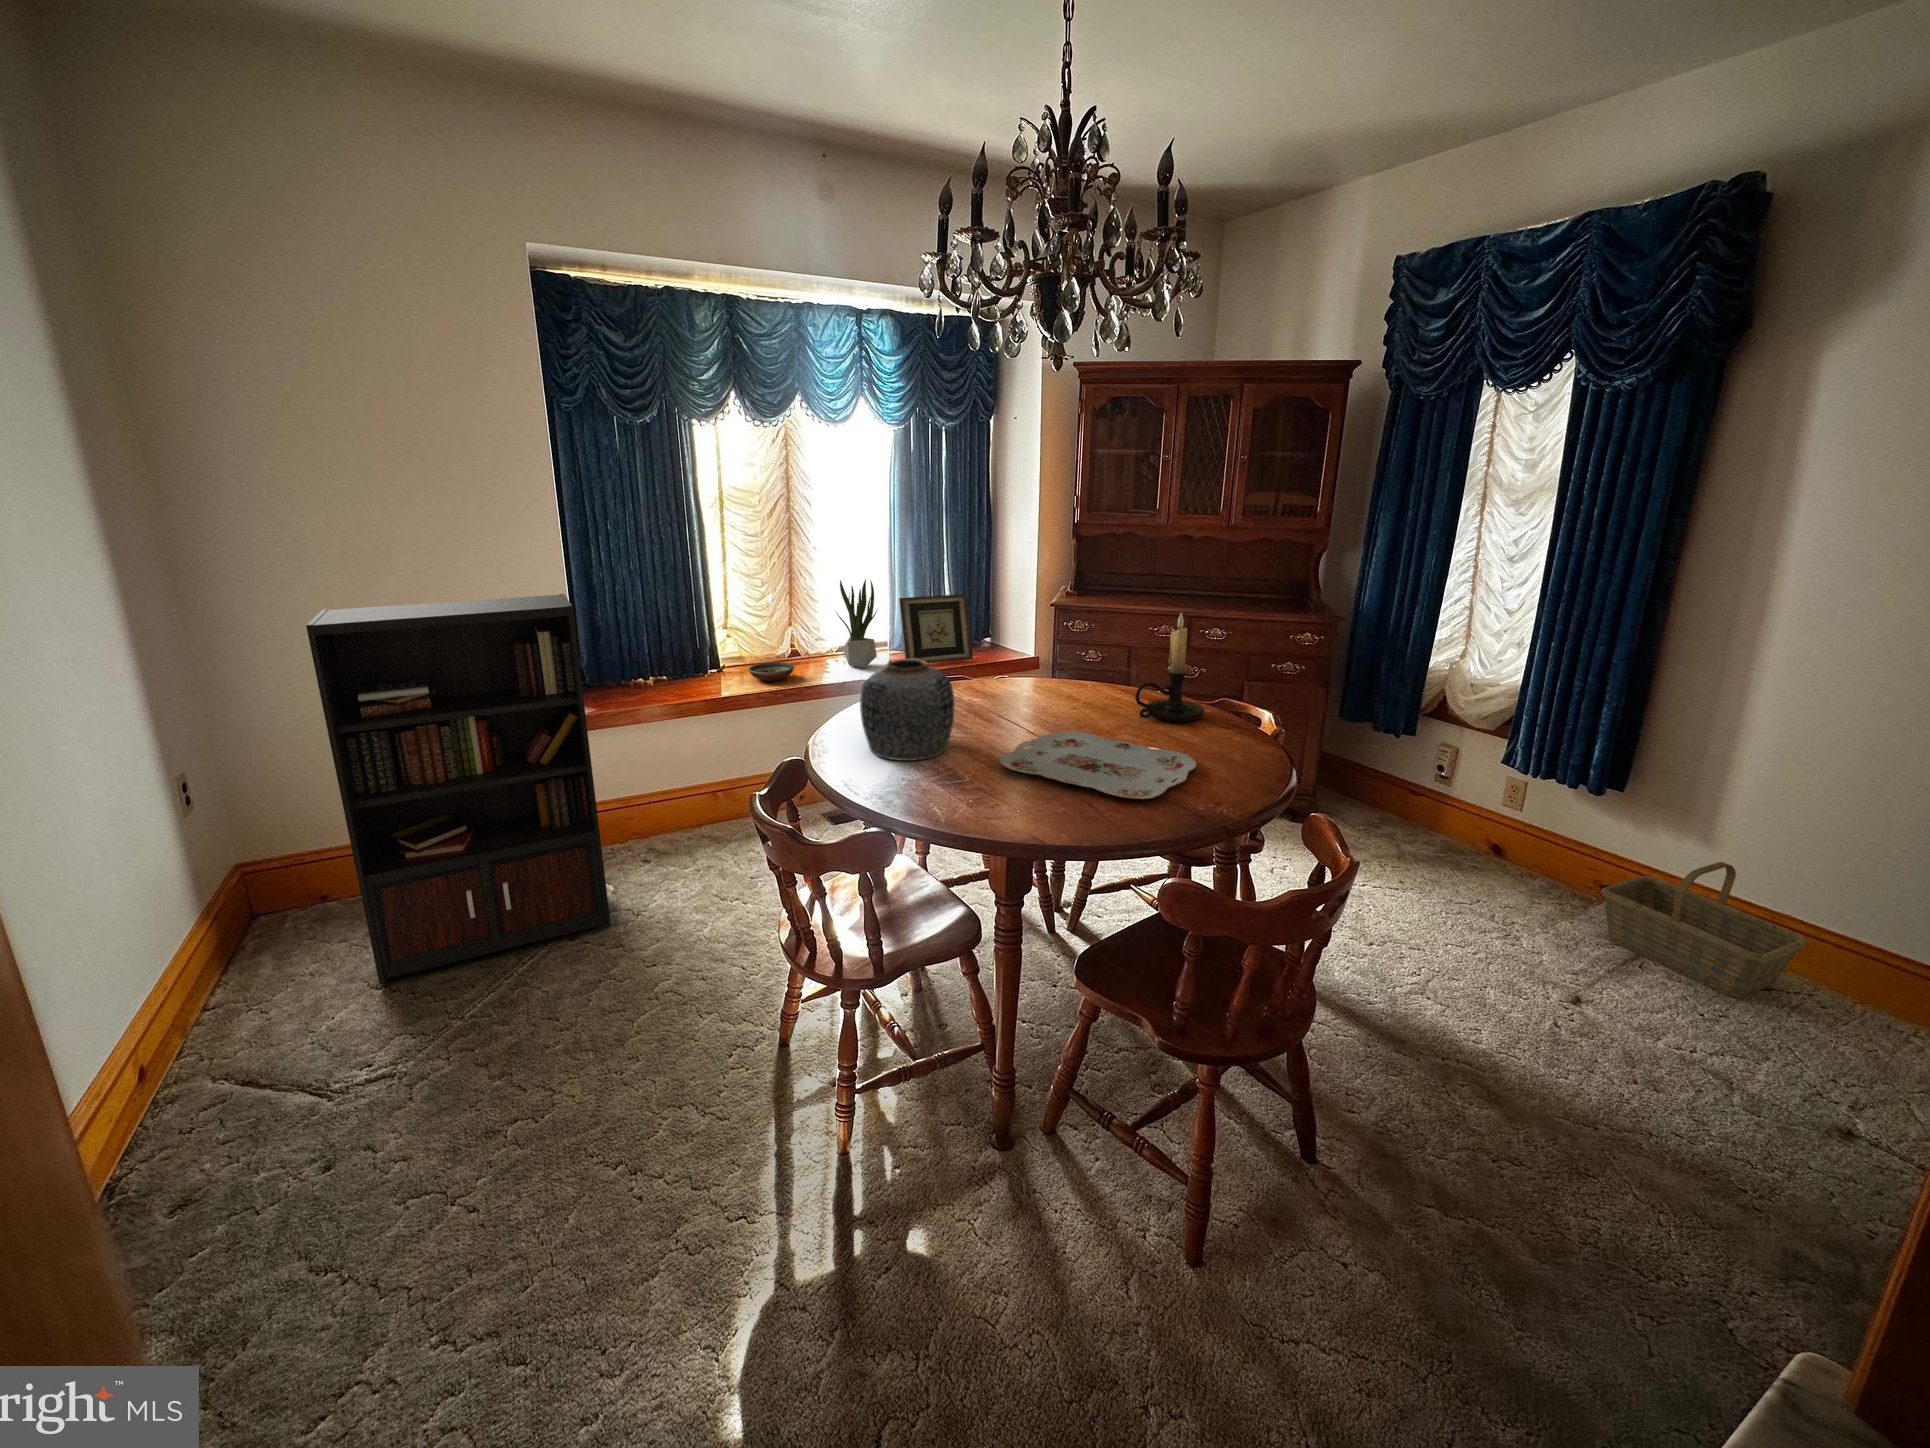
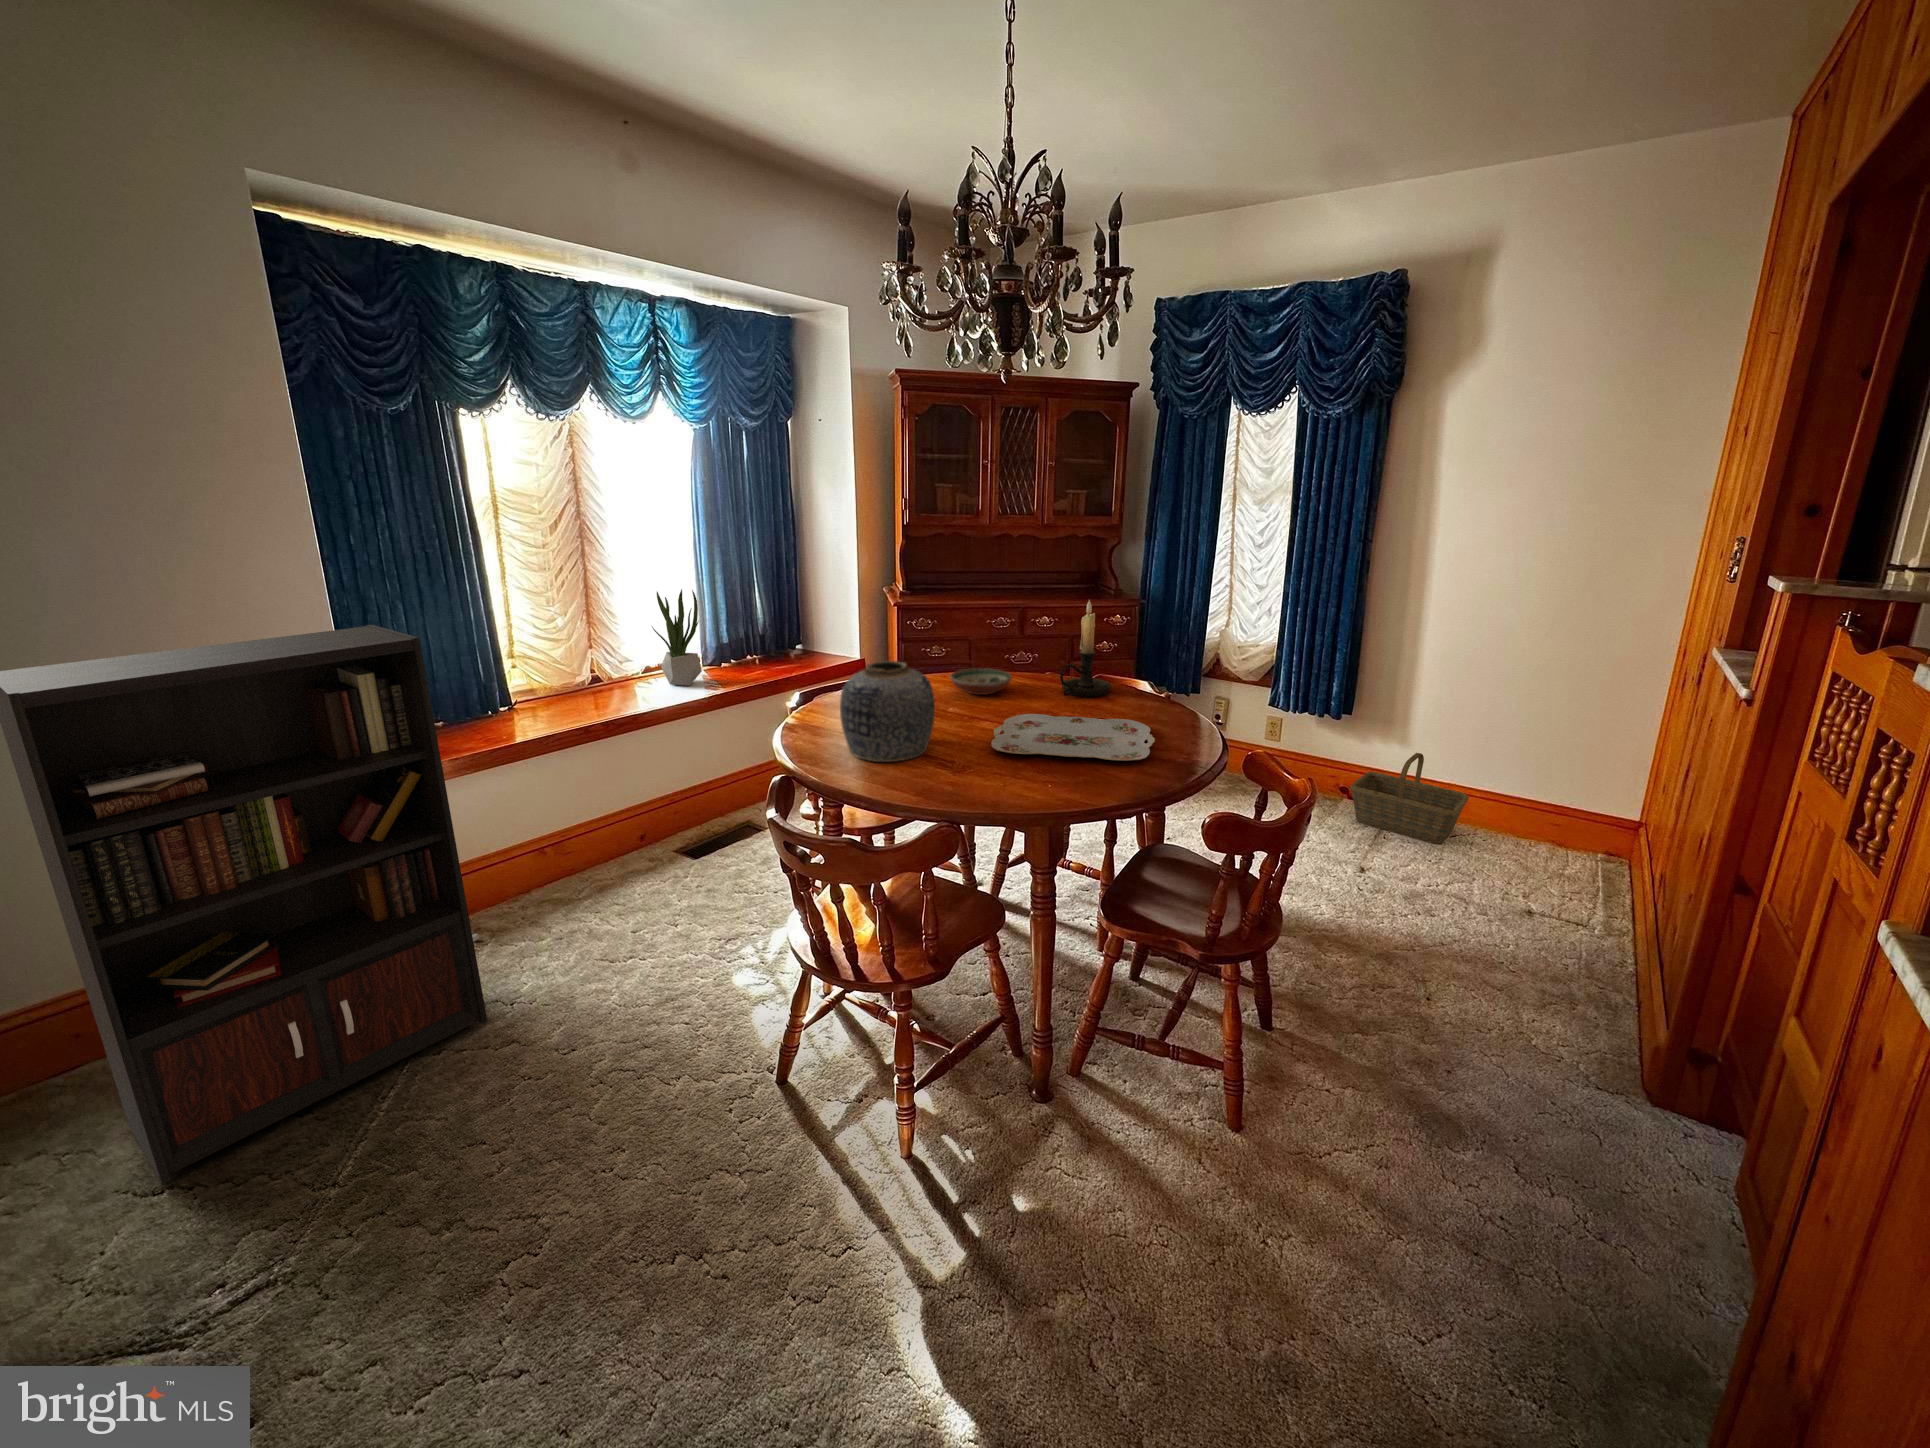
picture frame: present [899,594,973,663] -> none [718,599,801,678]
decorative bowl: present [749,662,794,681] -> present [950,668,1012,695]

